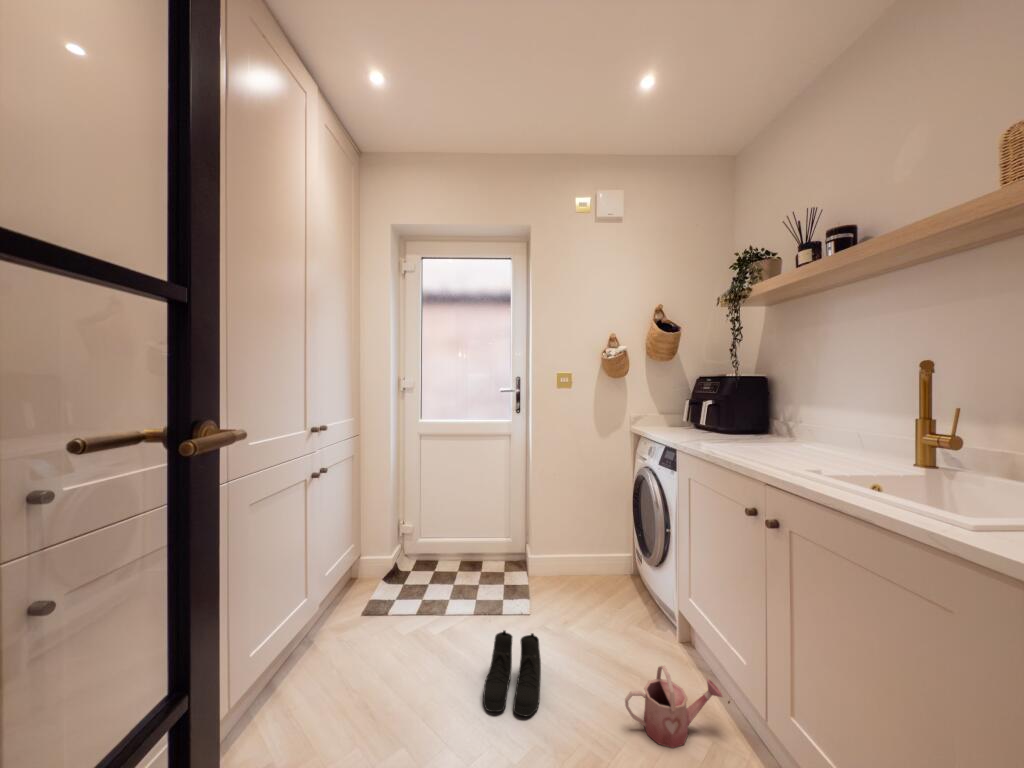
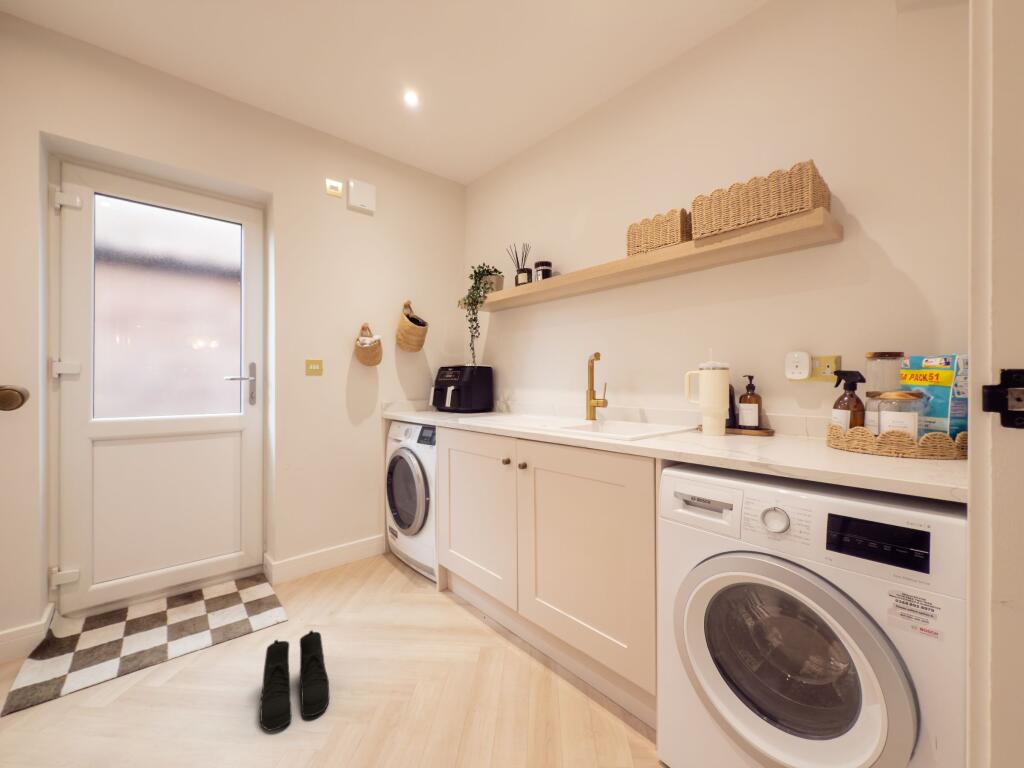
watering can: present [625,666,723,748] -> none [417,606,490,674]

